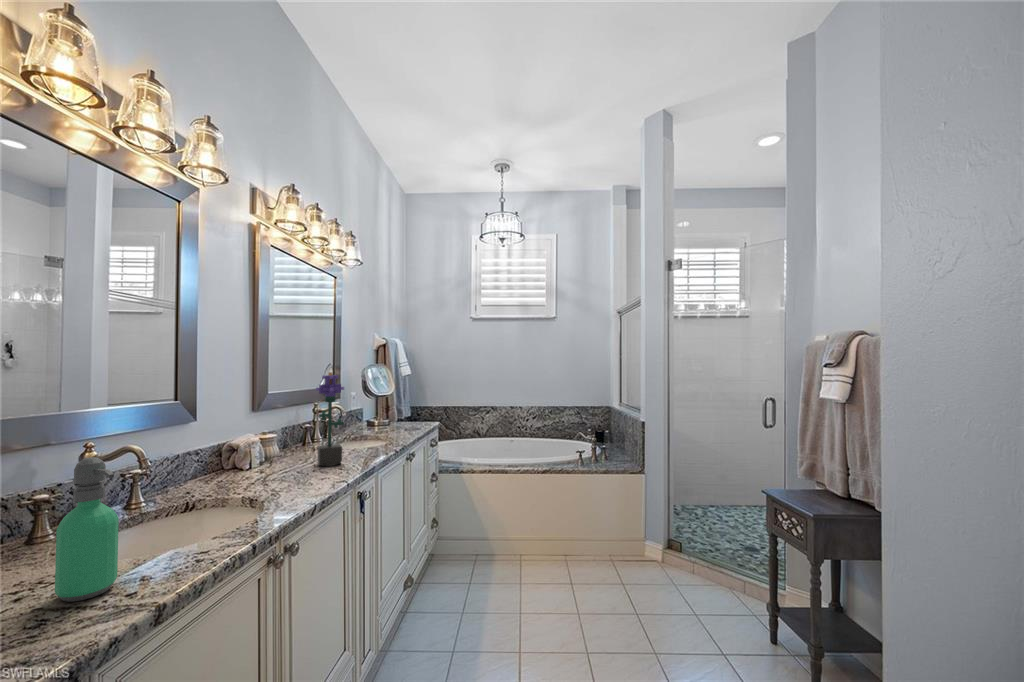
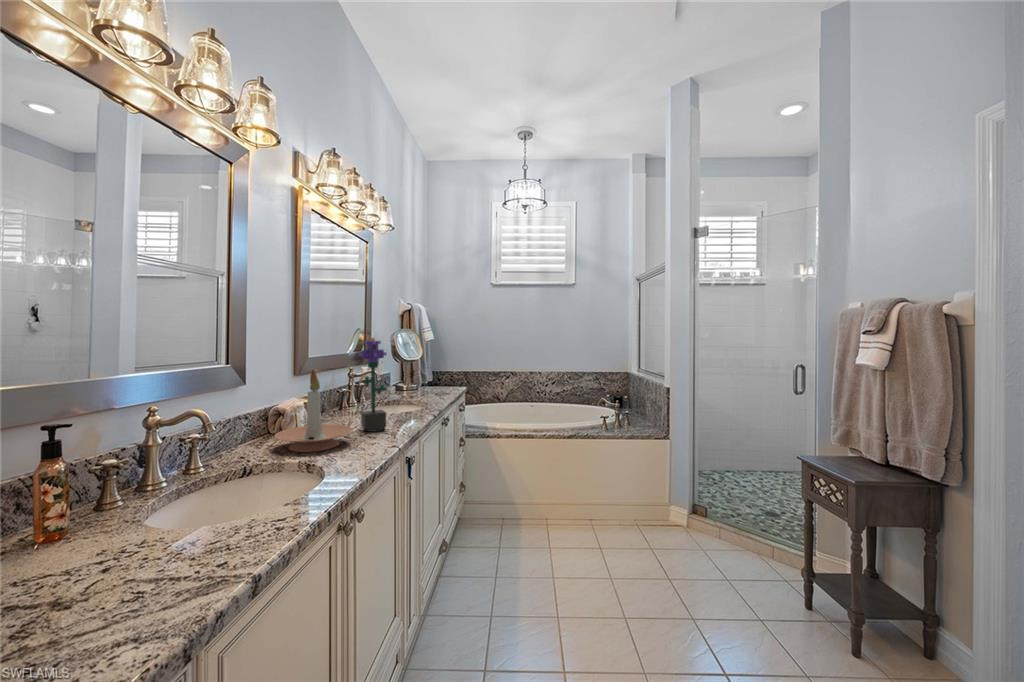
candle holder: none [223,404,303,486] -> present [275,369,352,452]
soap dispenser: present [55,457,119,602] -> none [143,424,204,572]

